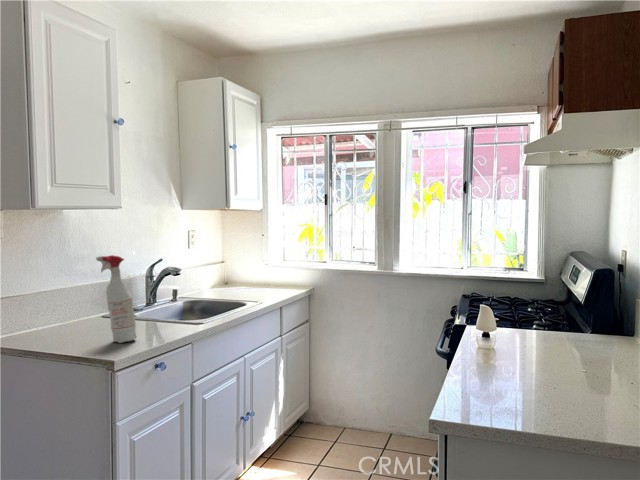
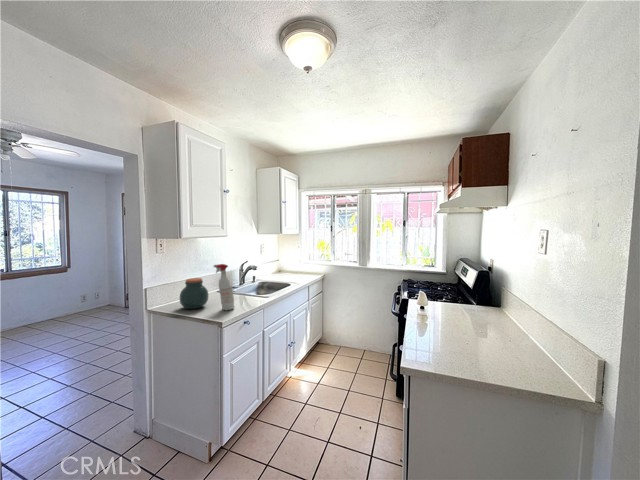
jar: none [32,284,87,341] -> present [180,278,209,309]

